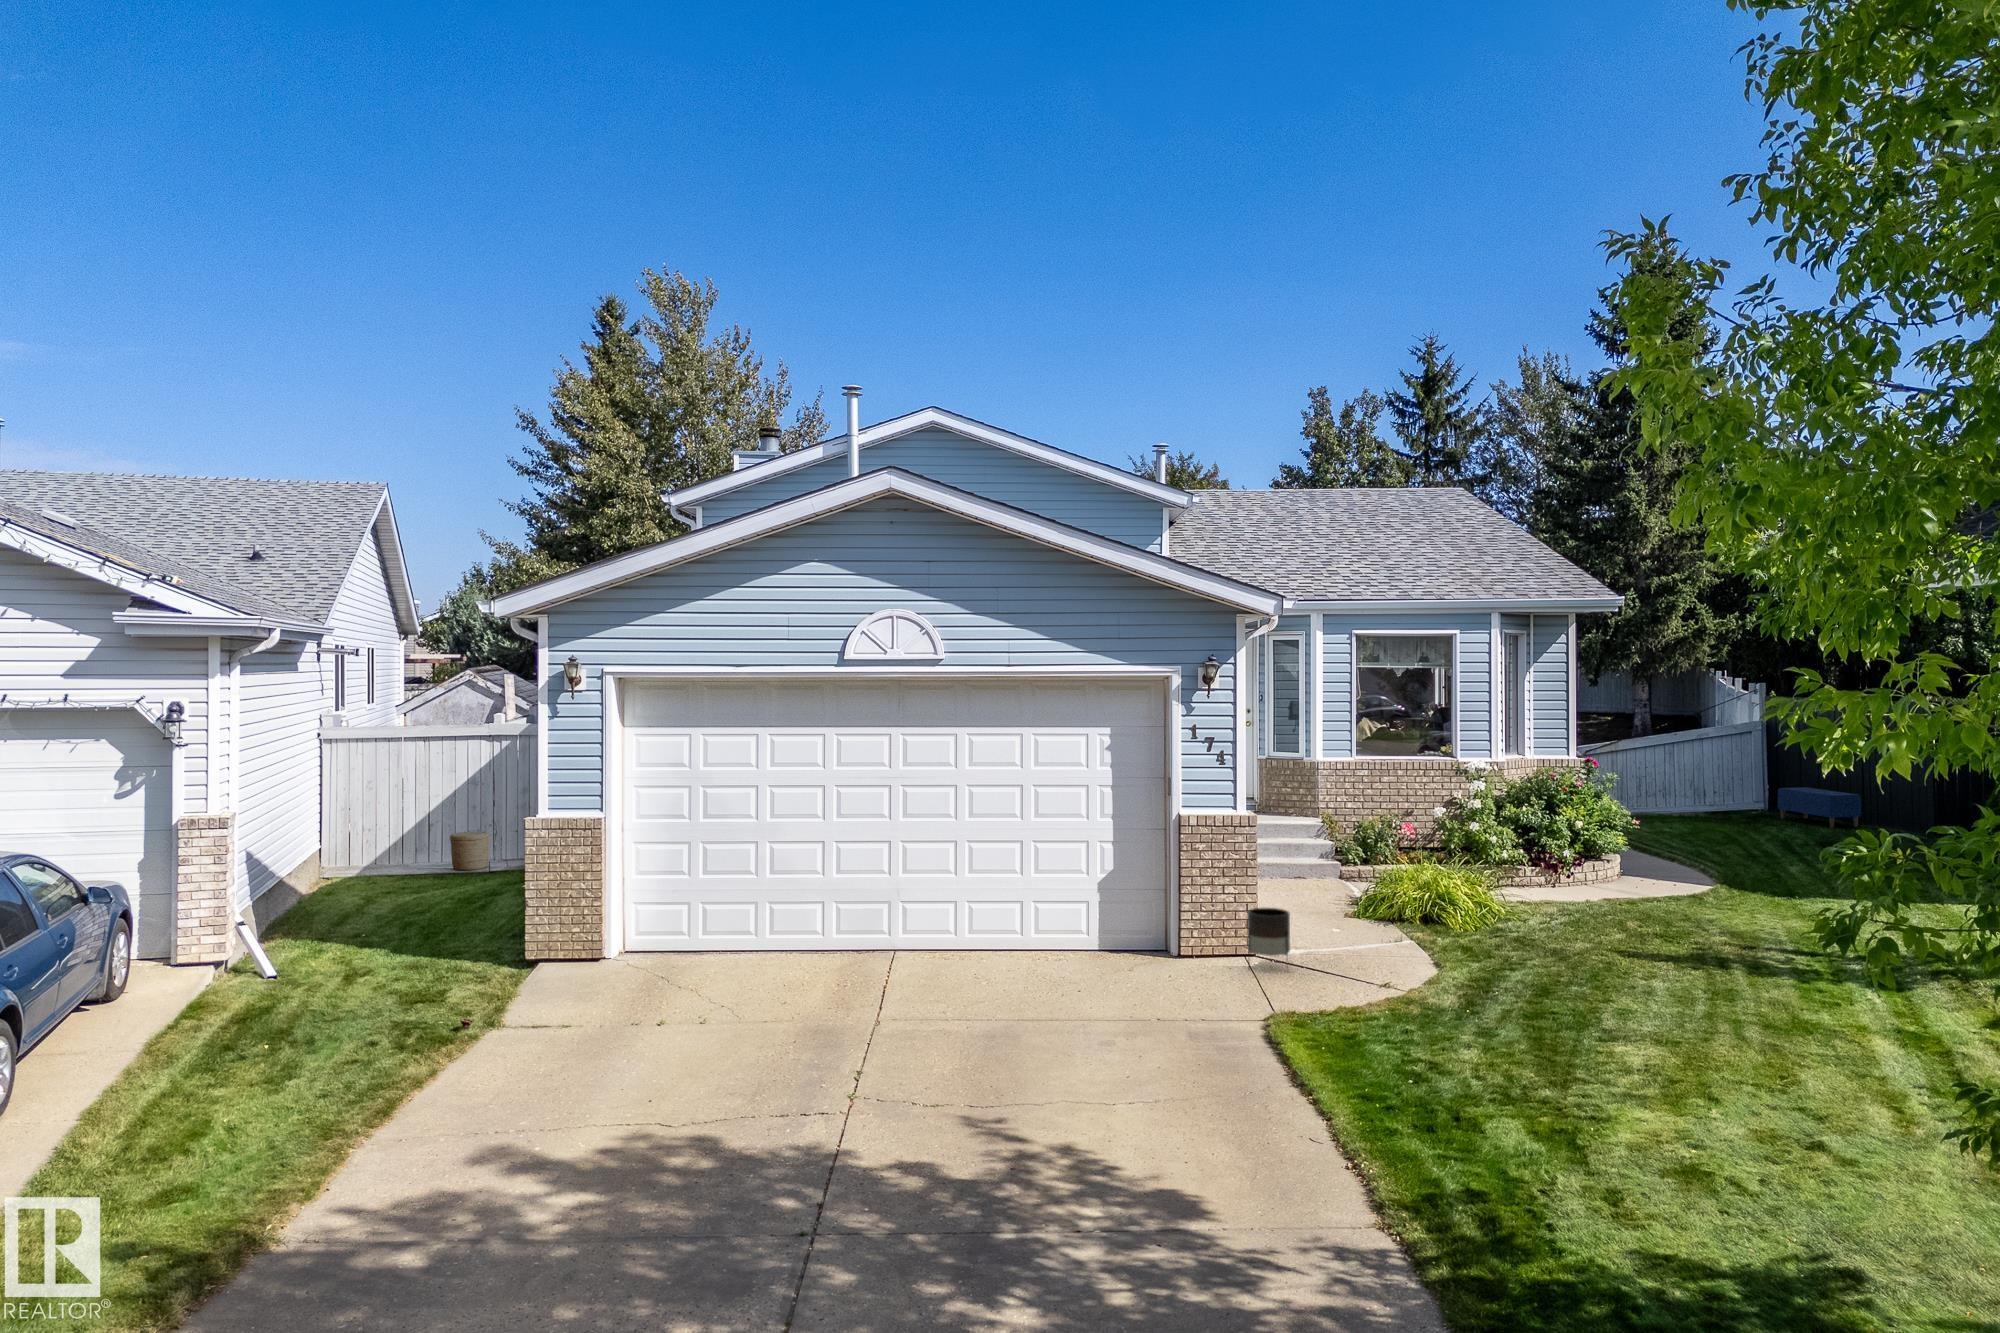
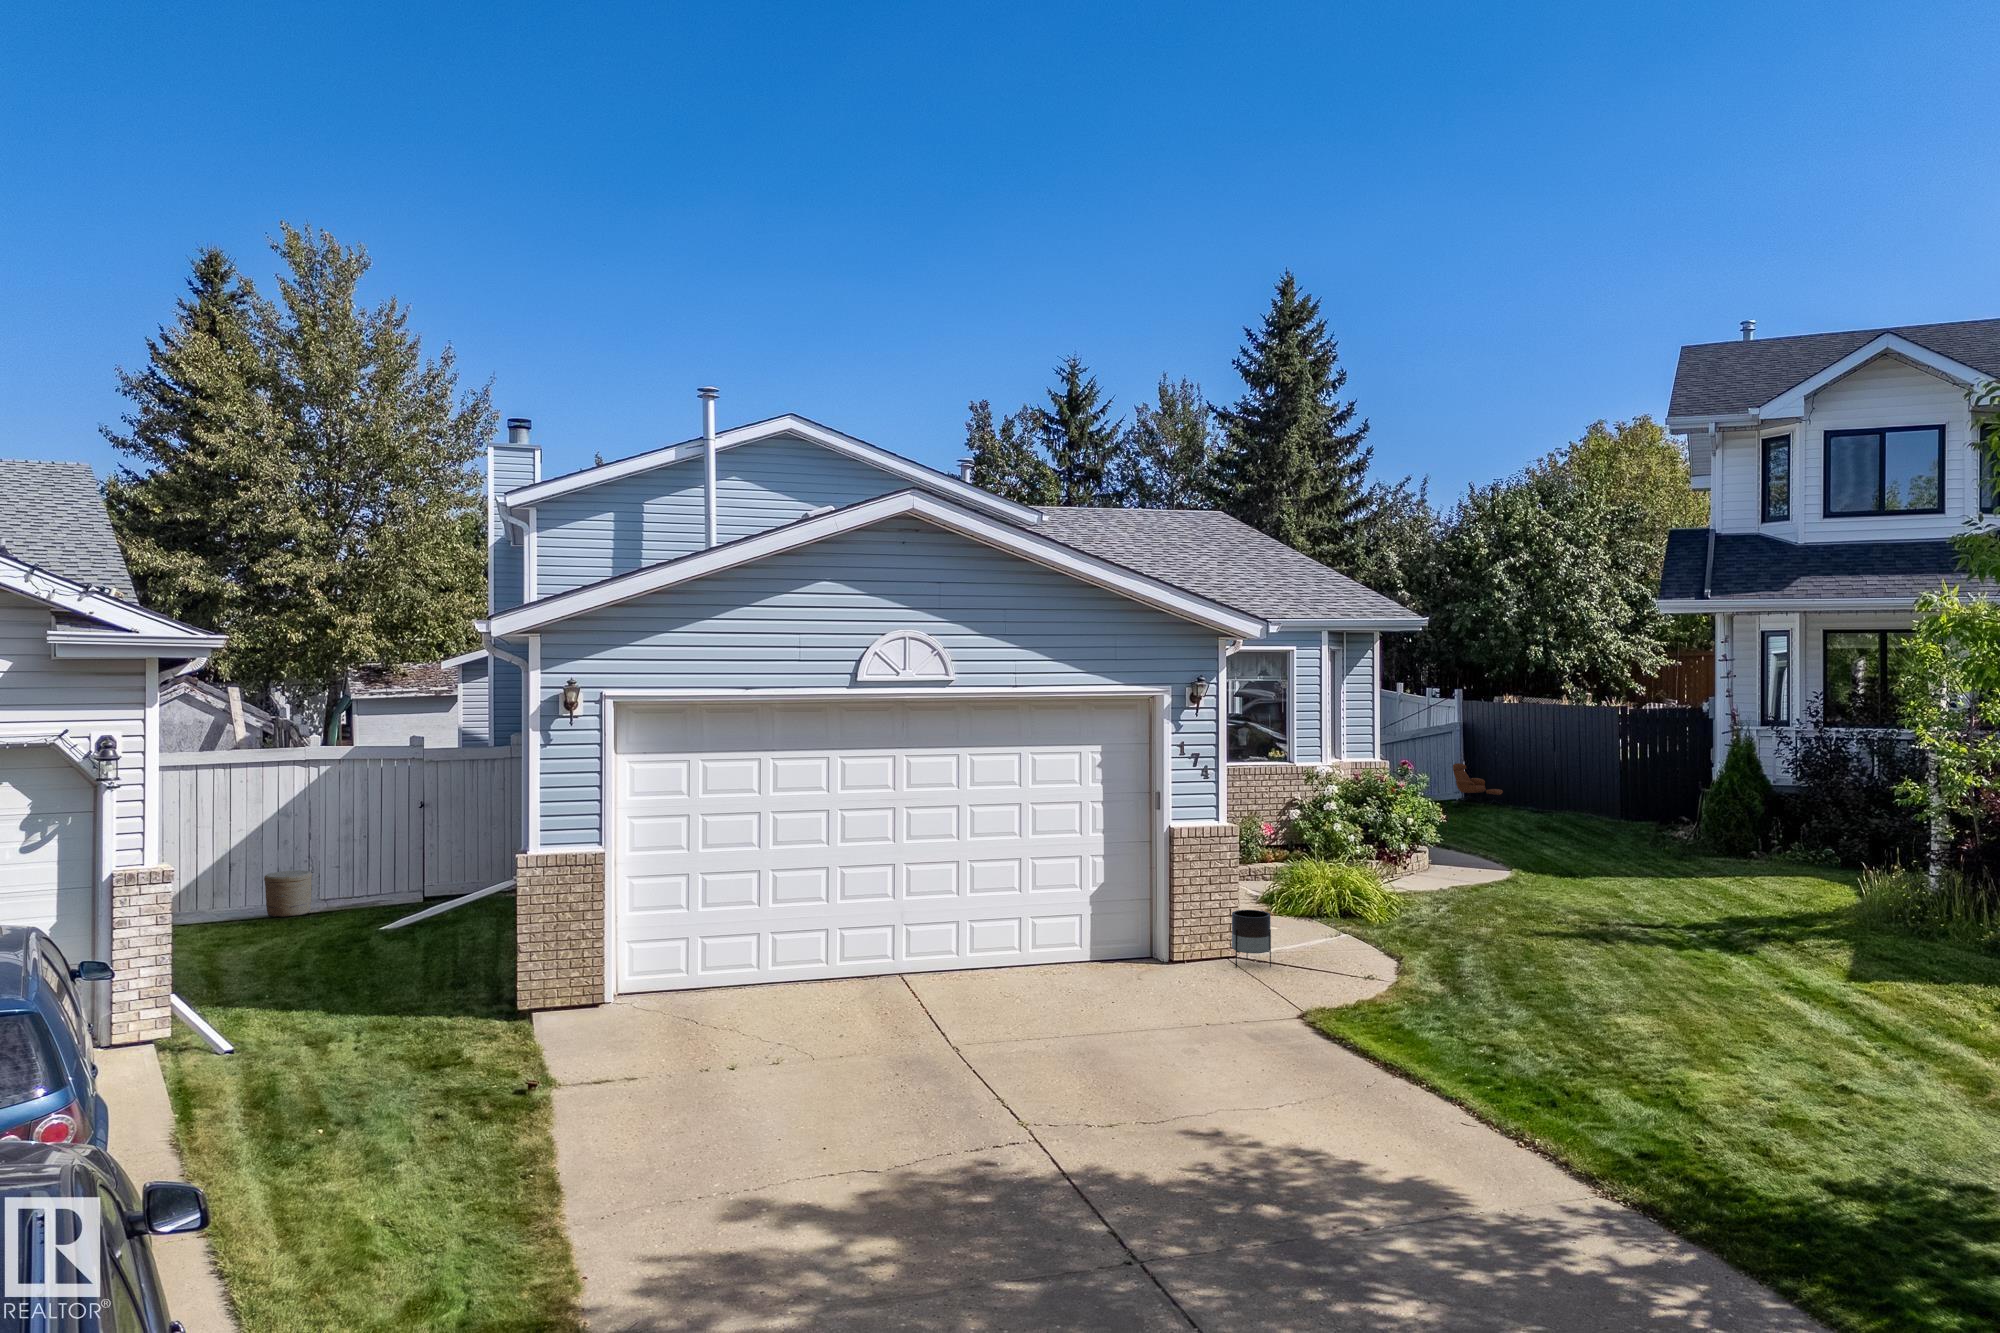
lounge chair: none [1705,765,1766,813] -> present [1453,763,1503,804]
bench: present [1778,787,1861,828] -> none [1516,781,1583,816]

